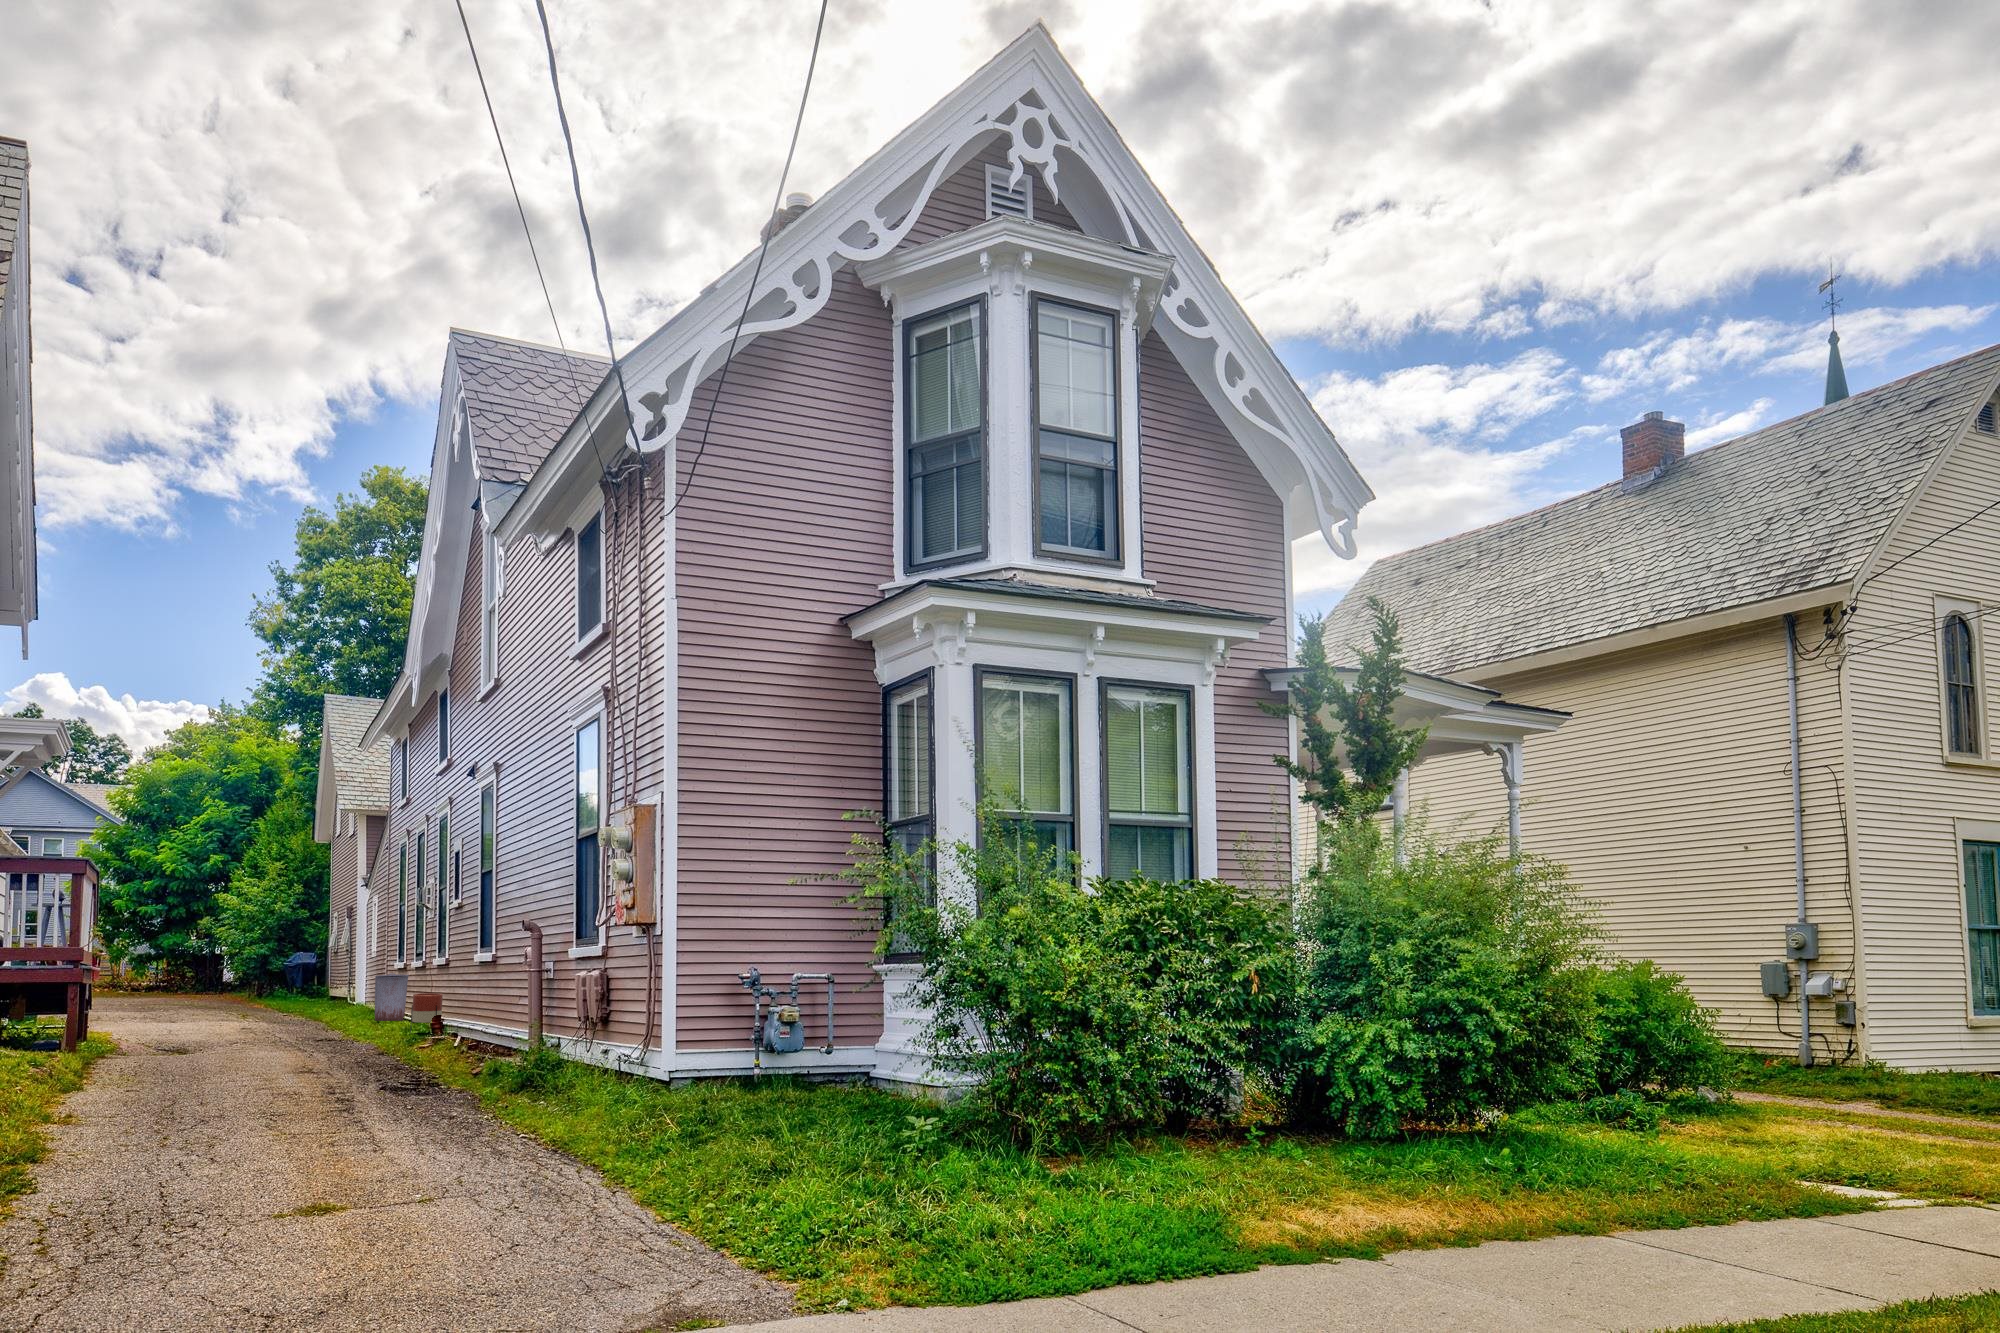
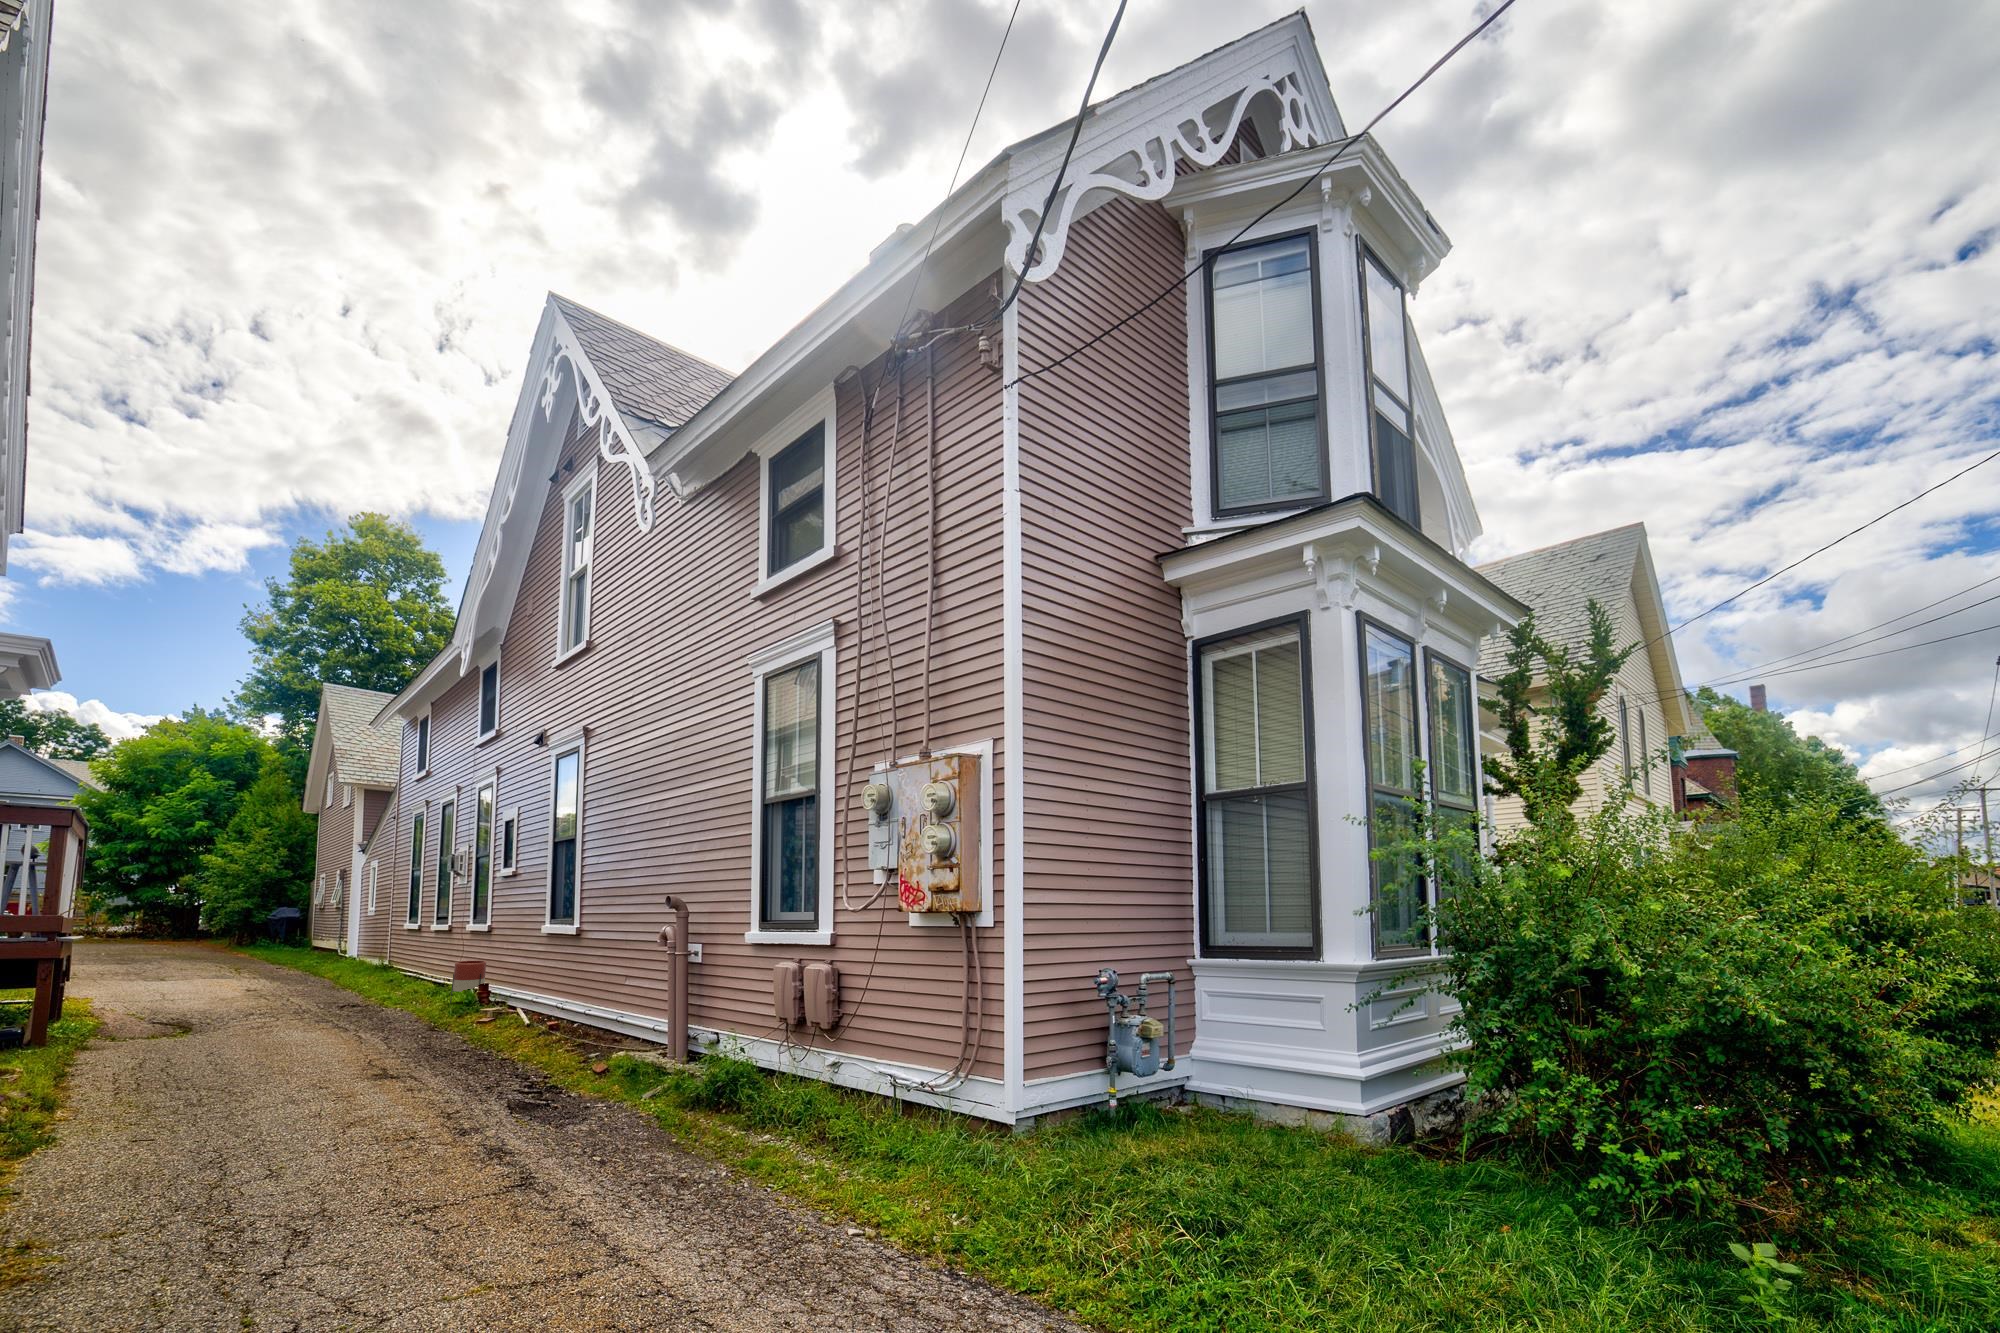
trash can: present [375,973,409,1021] -> none [391,935,429,983]

